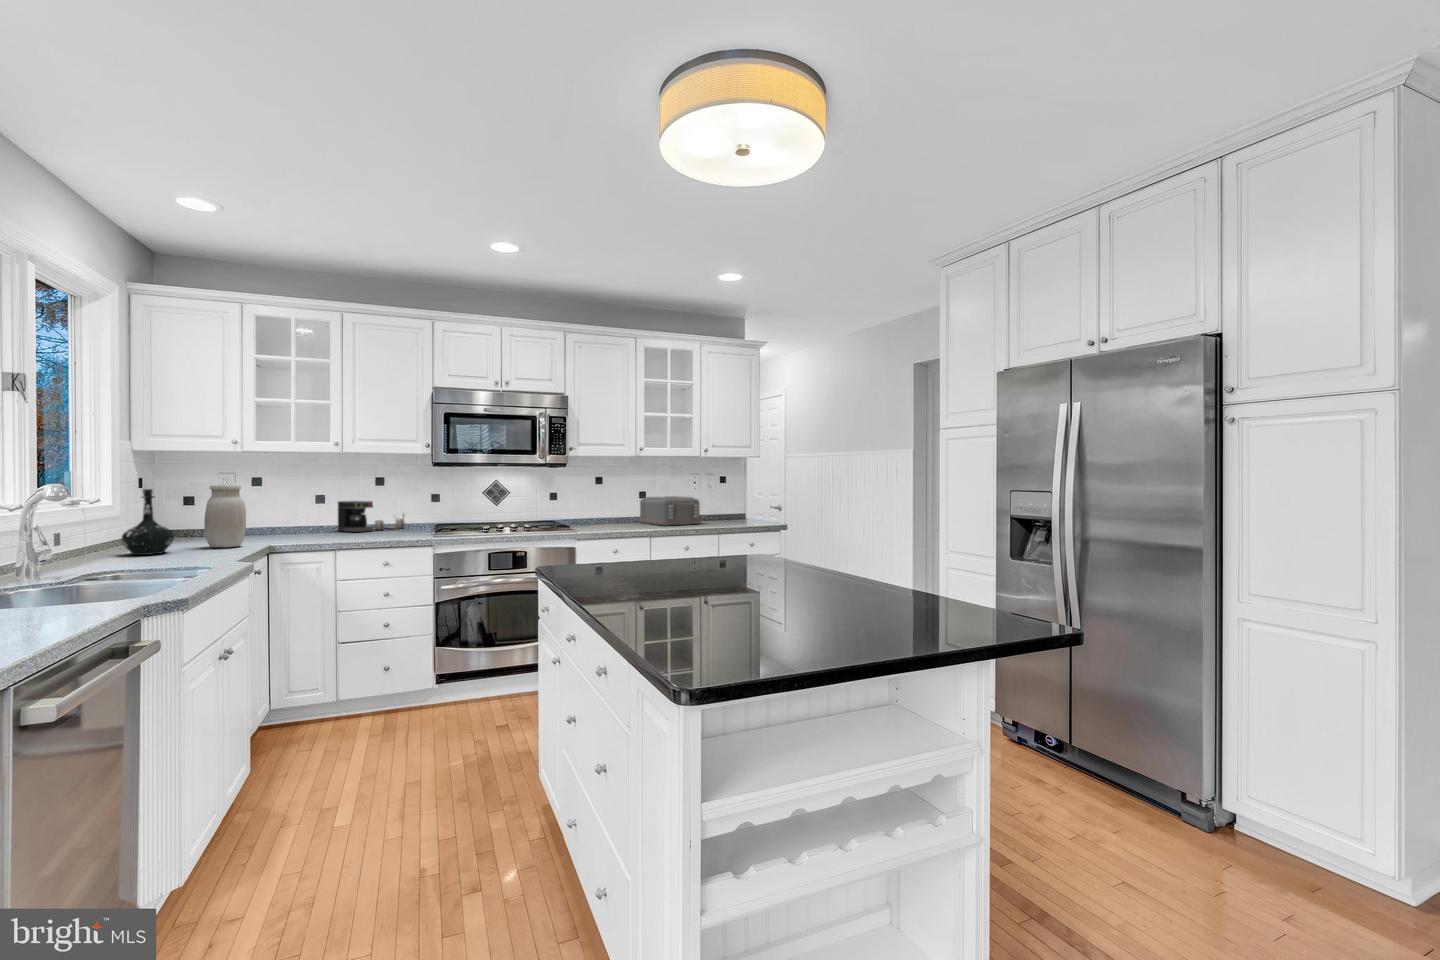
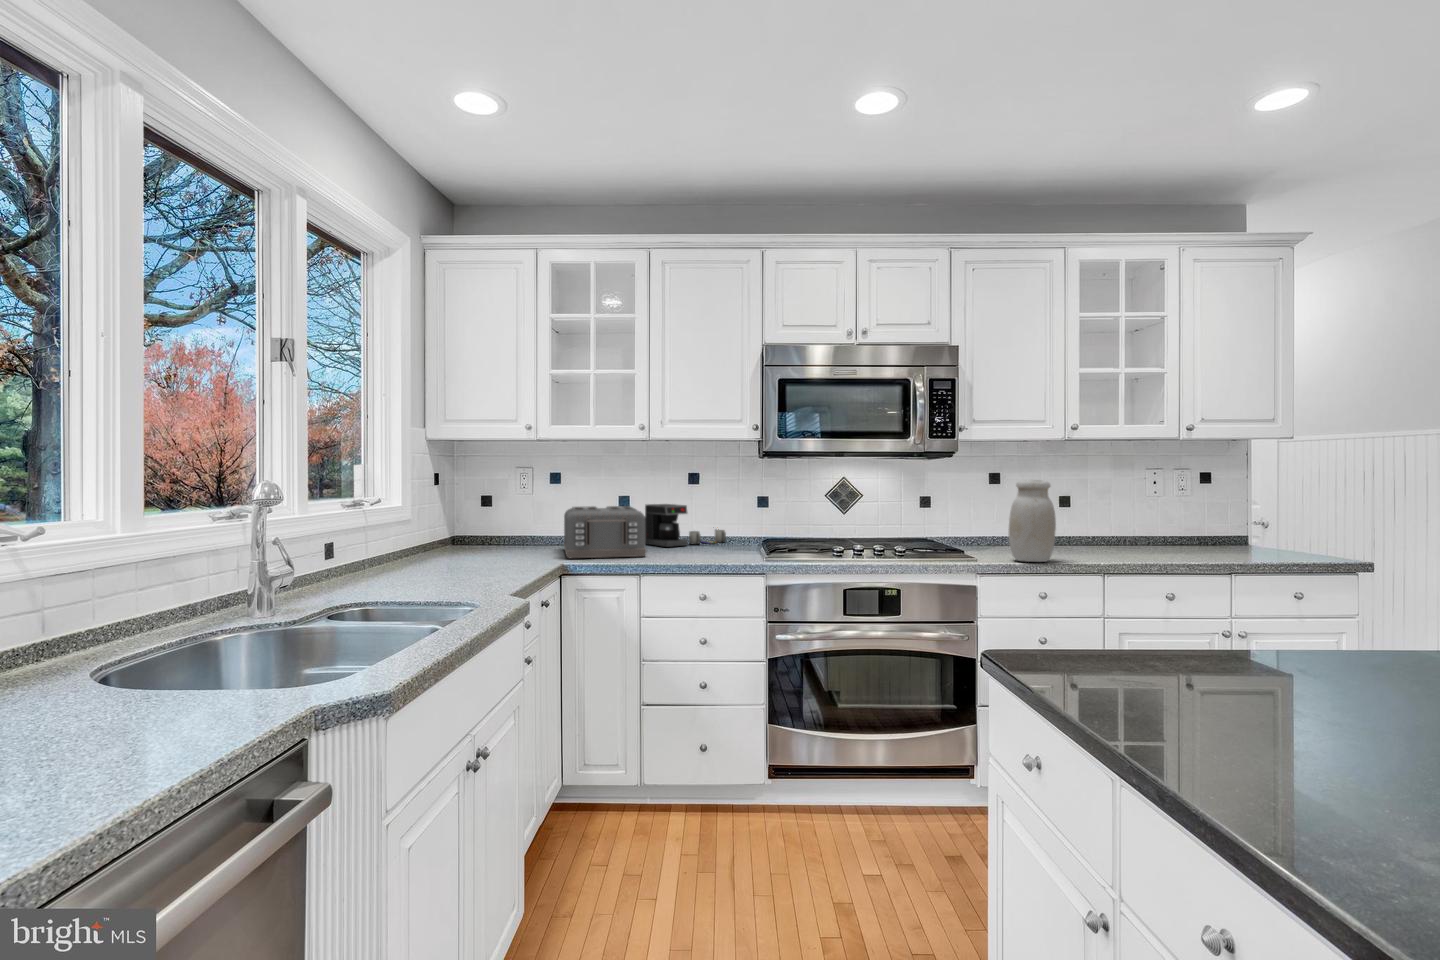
jar: present [204,483,246,547] -> present [1008,480,1056,562]
bottle: present [122,489,174,555] -> none [391,488,449,575]
toaster: present [639,496,701,525] -> present [564,506,646,558]

